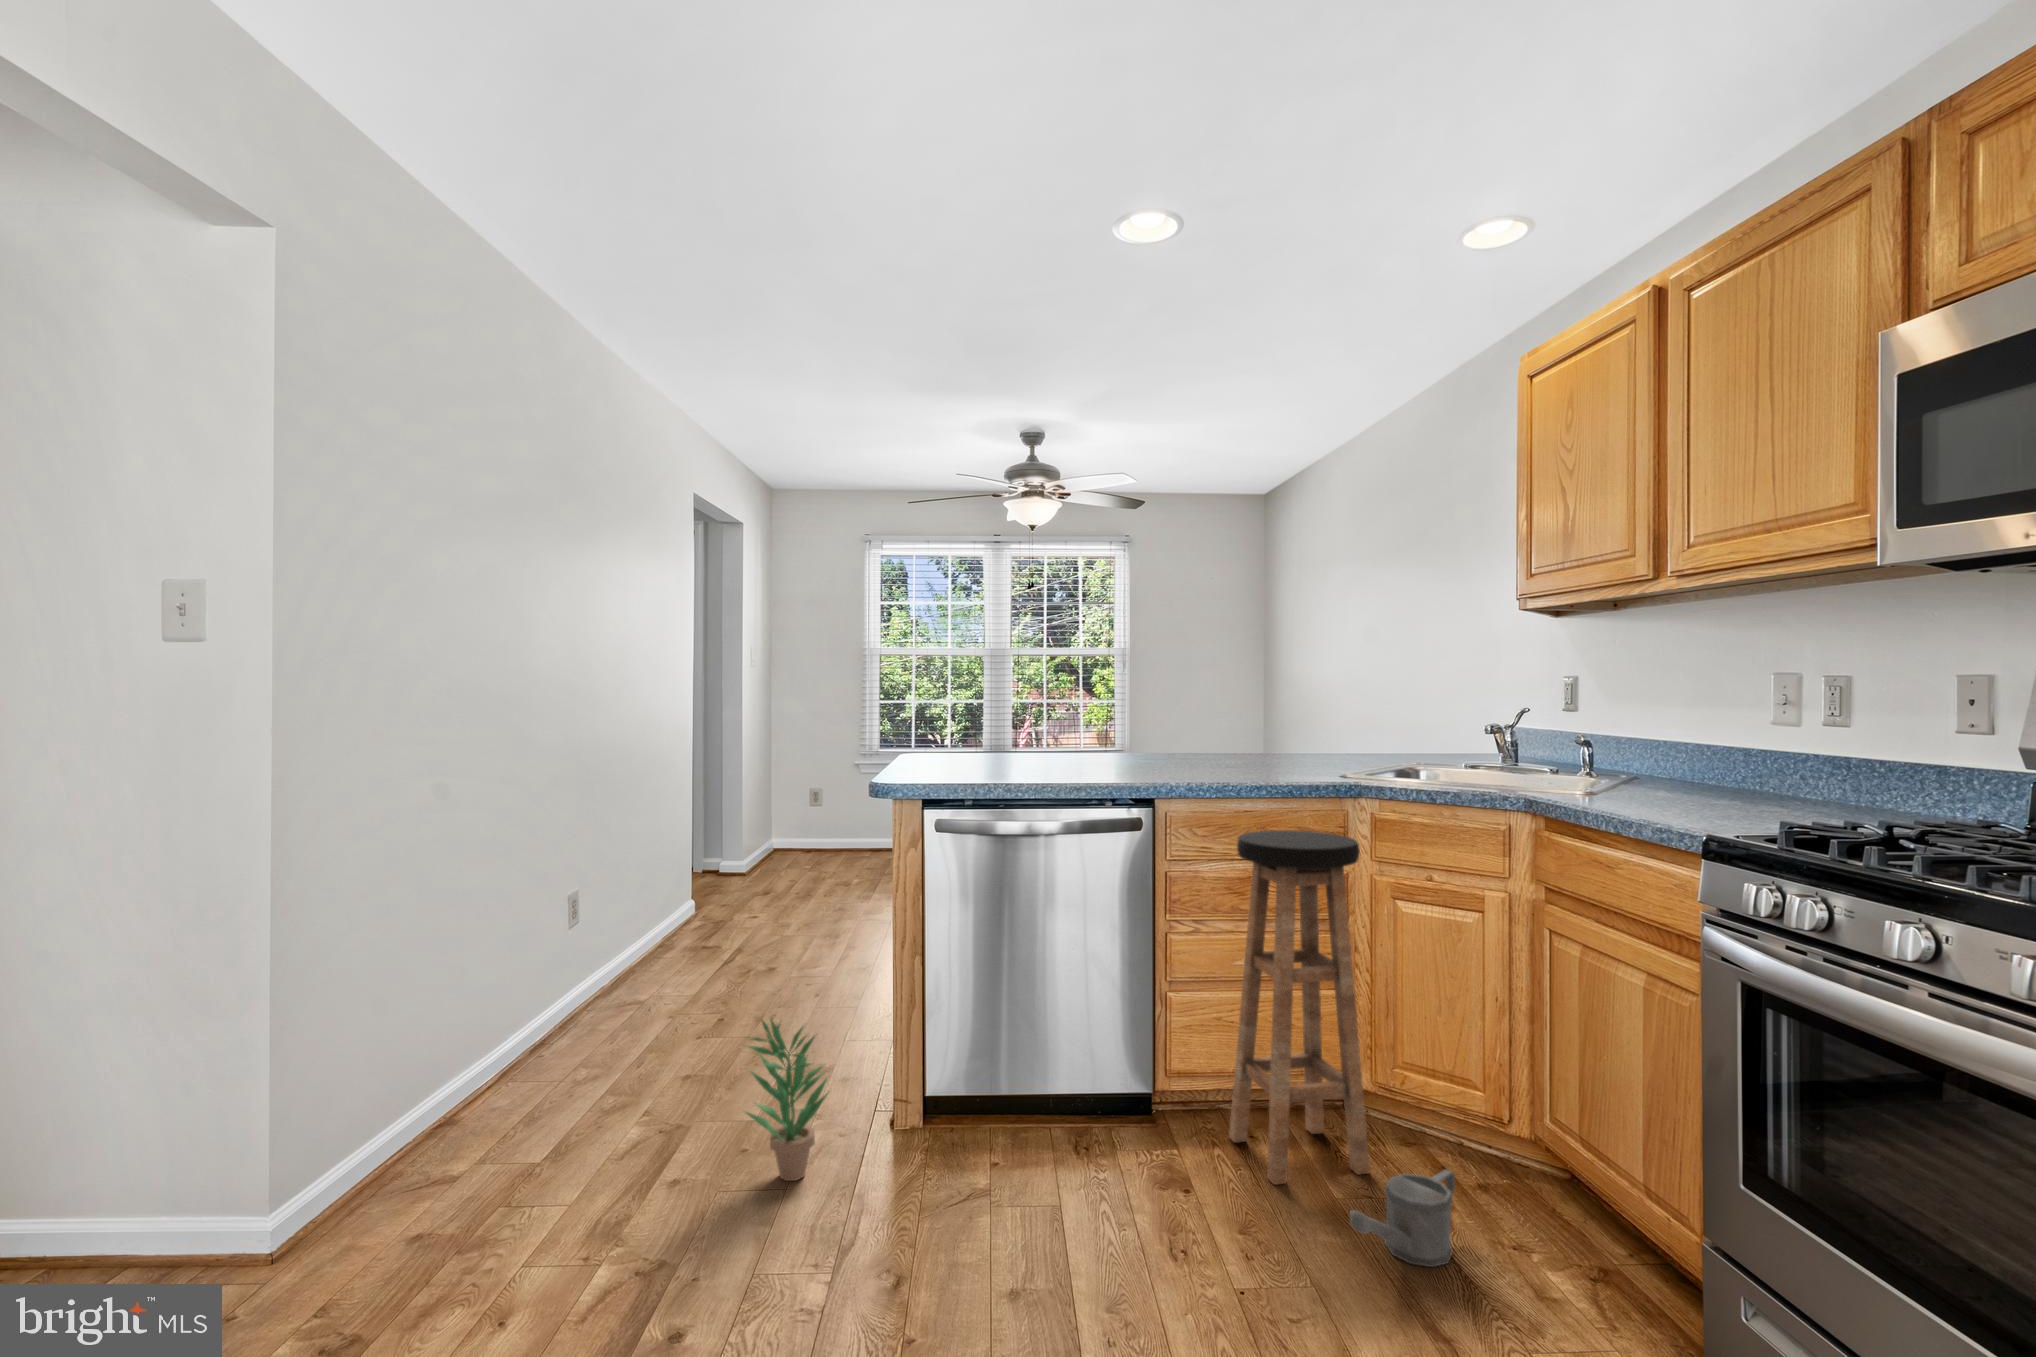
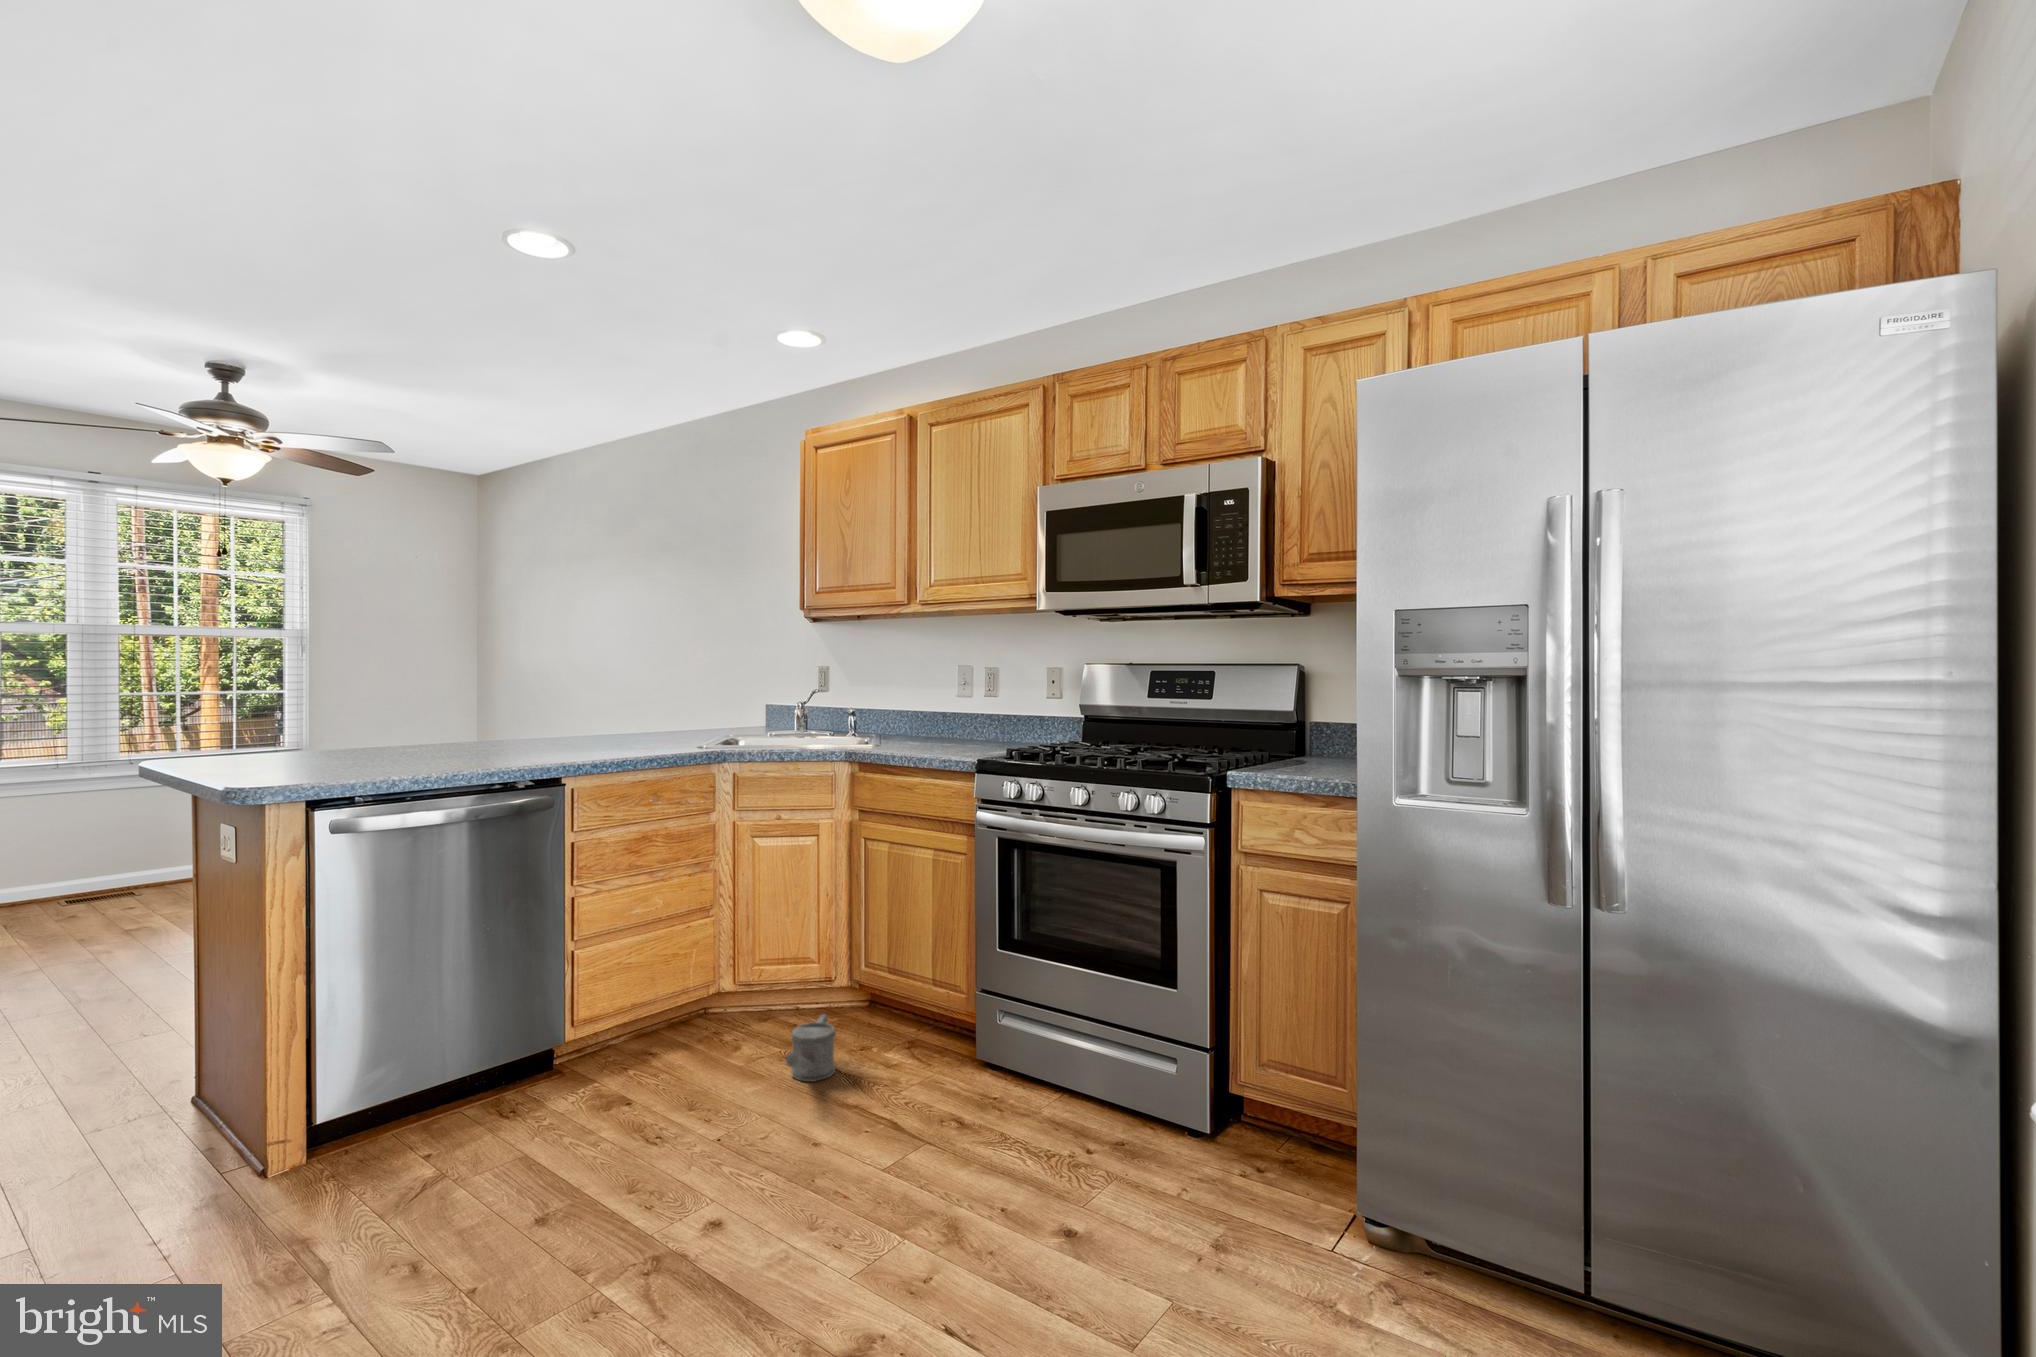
bar stool: present [1229,830,1370,1185] -> none [634,793,754,1073]
potted plant: present [746,1020,829,1181] -> none [109,1064,243,1255]

